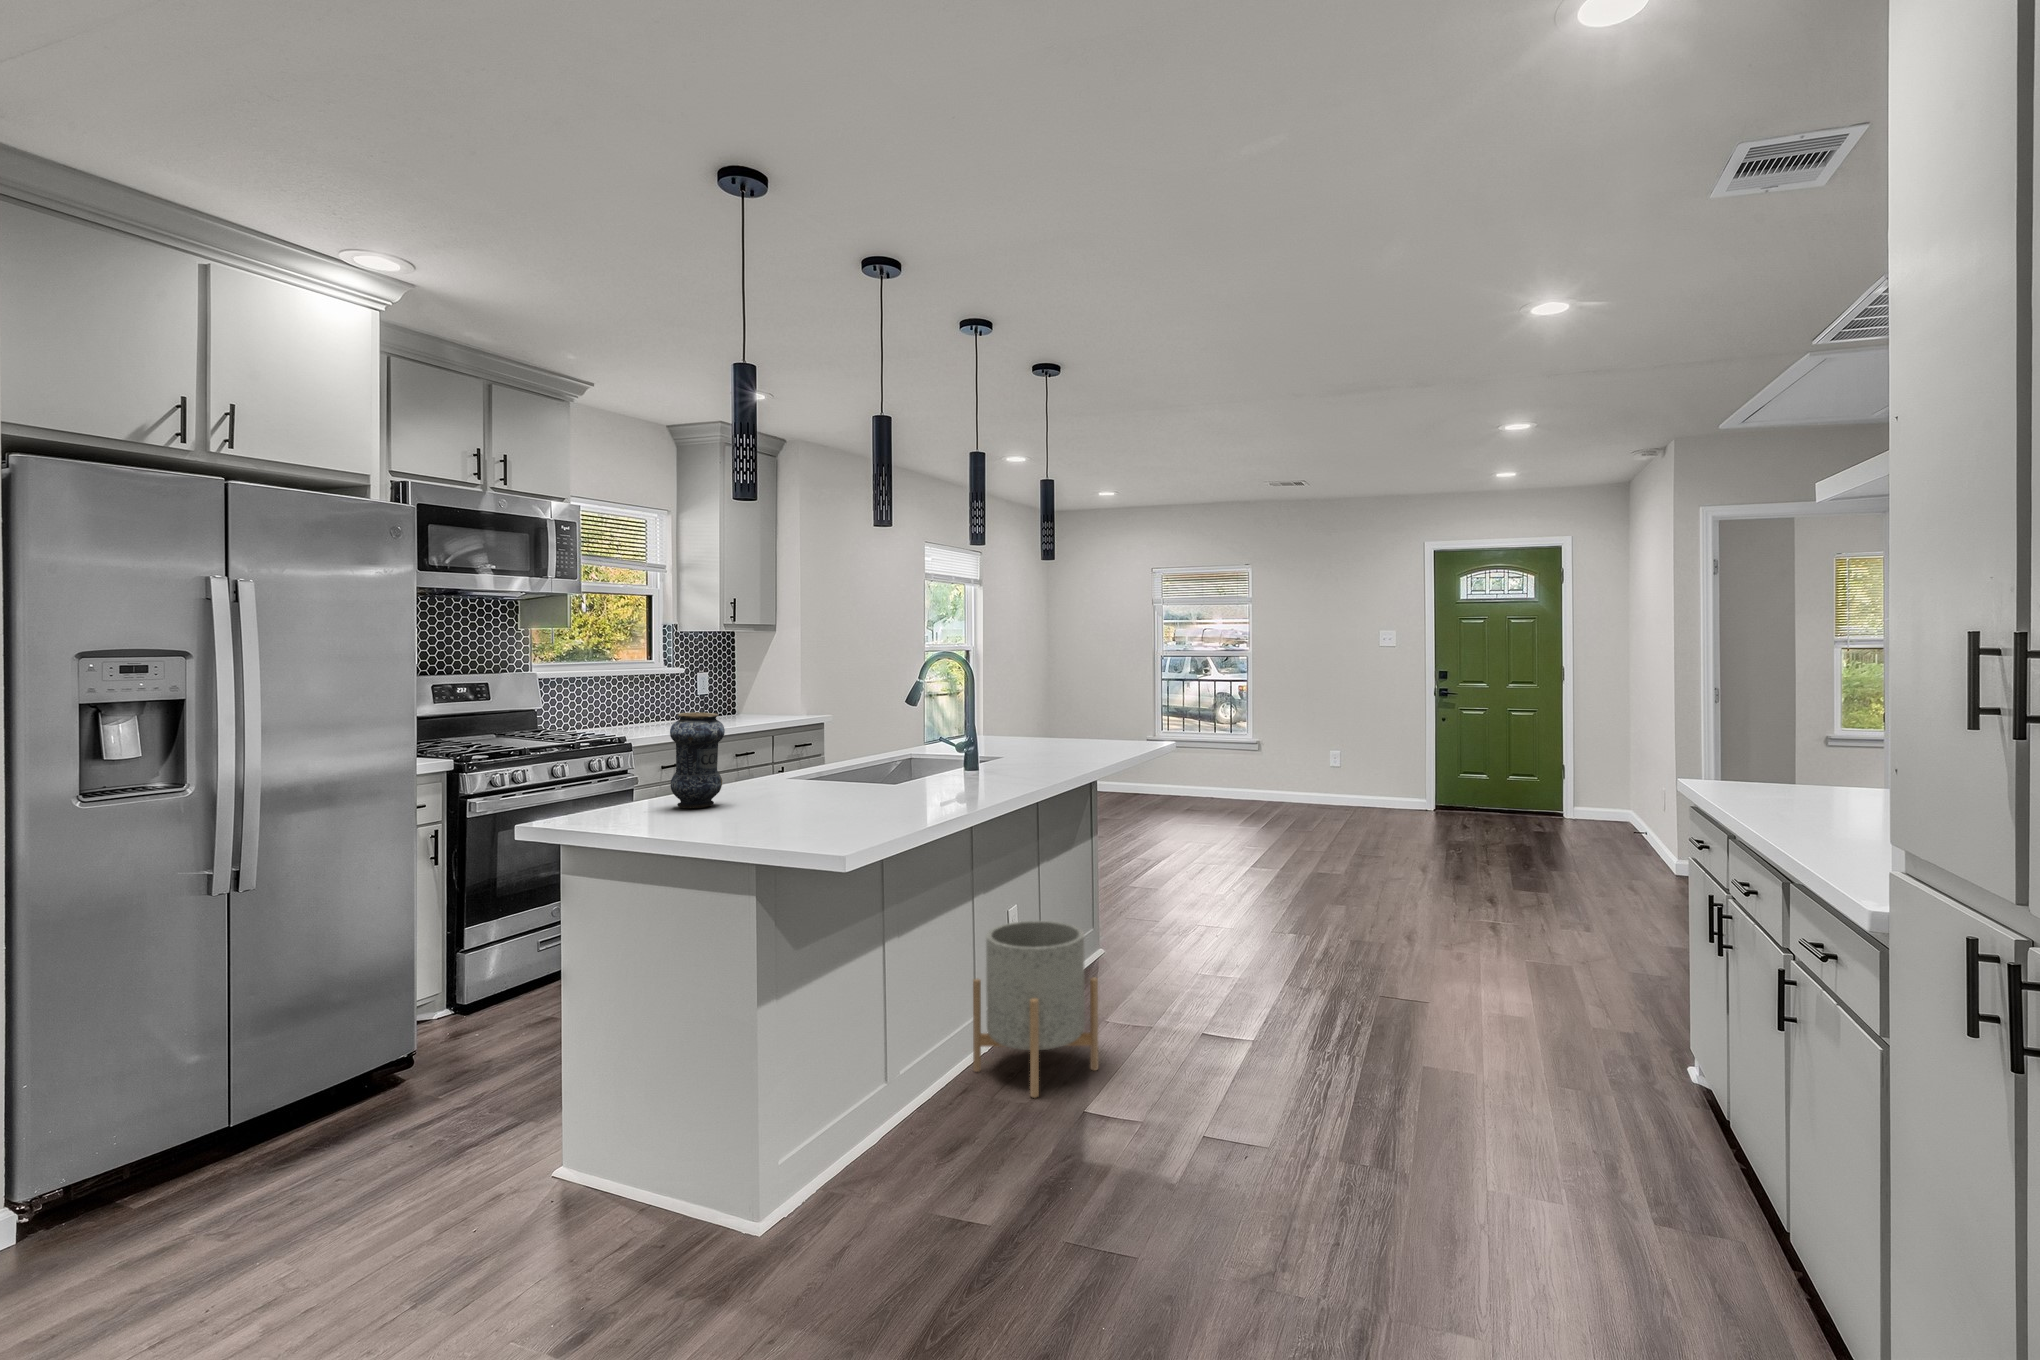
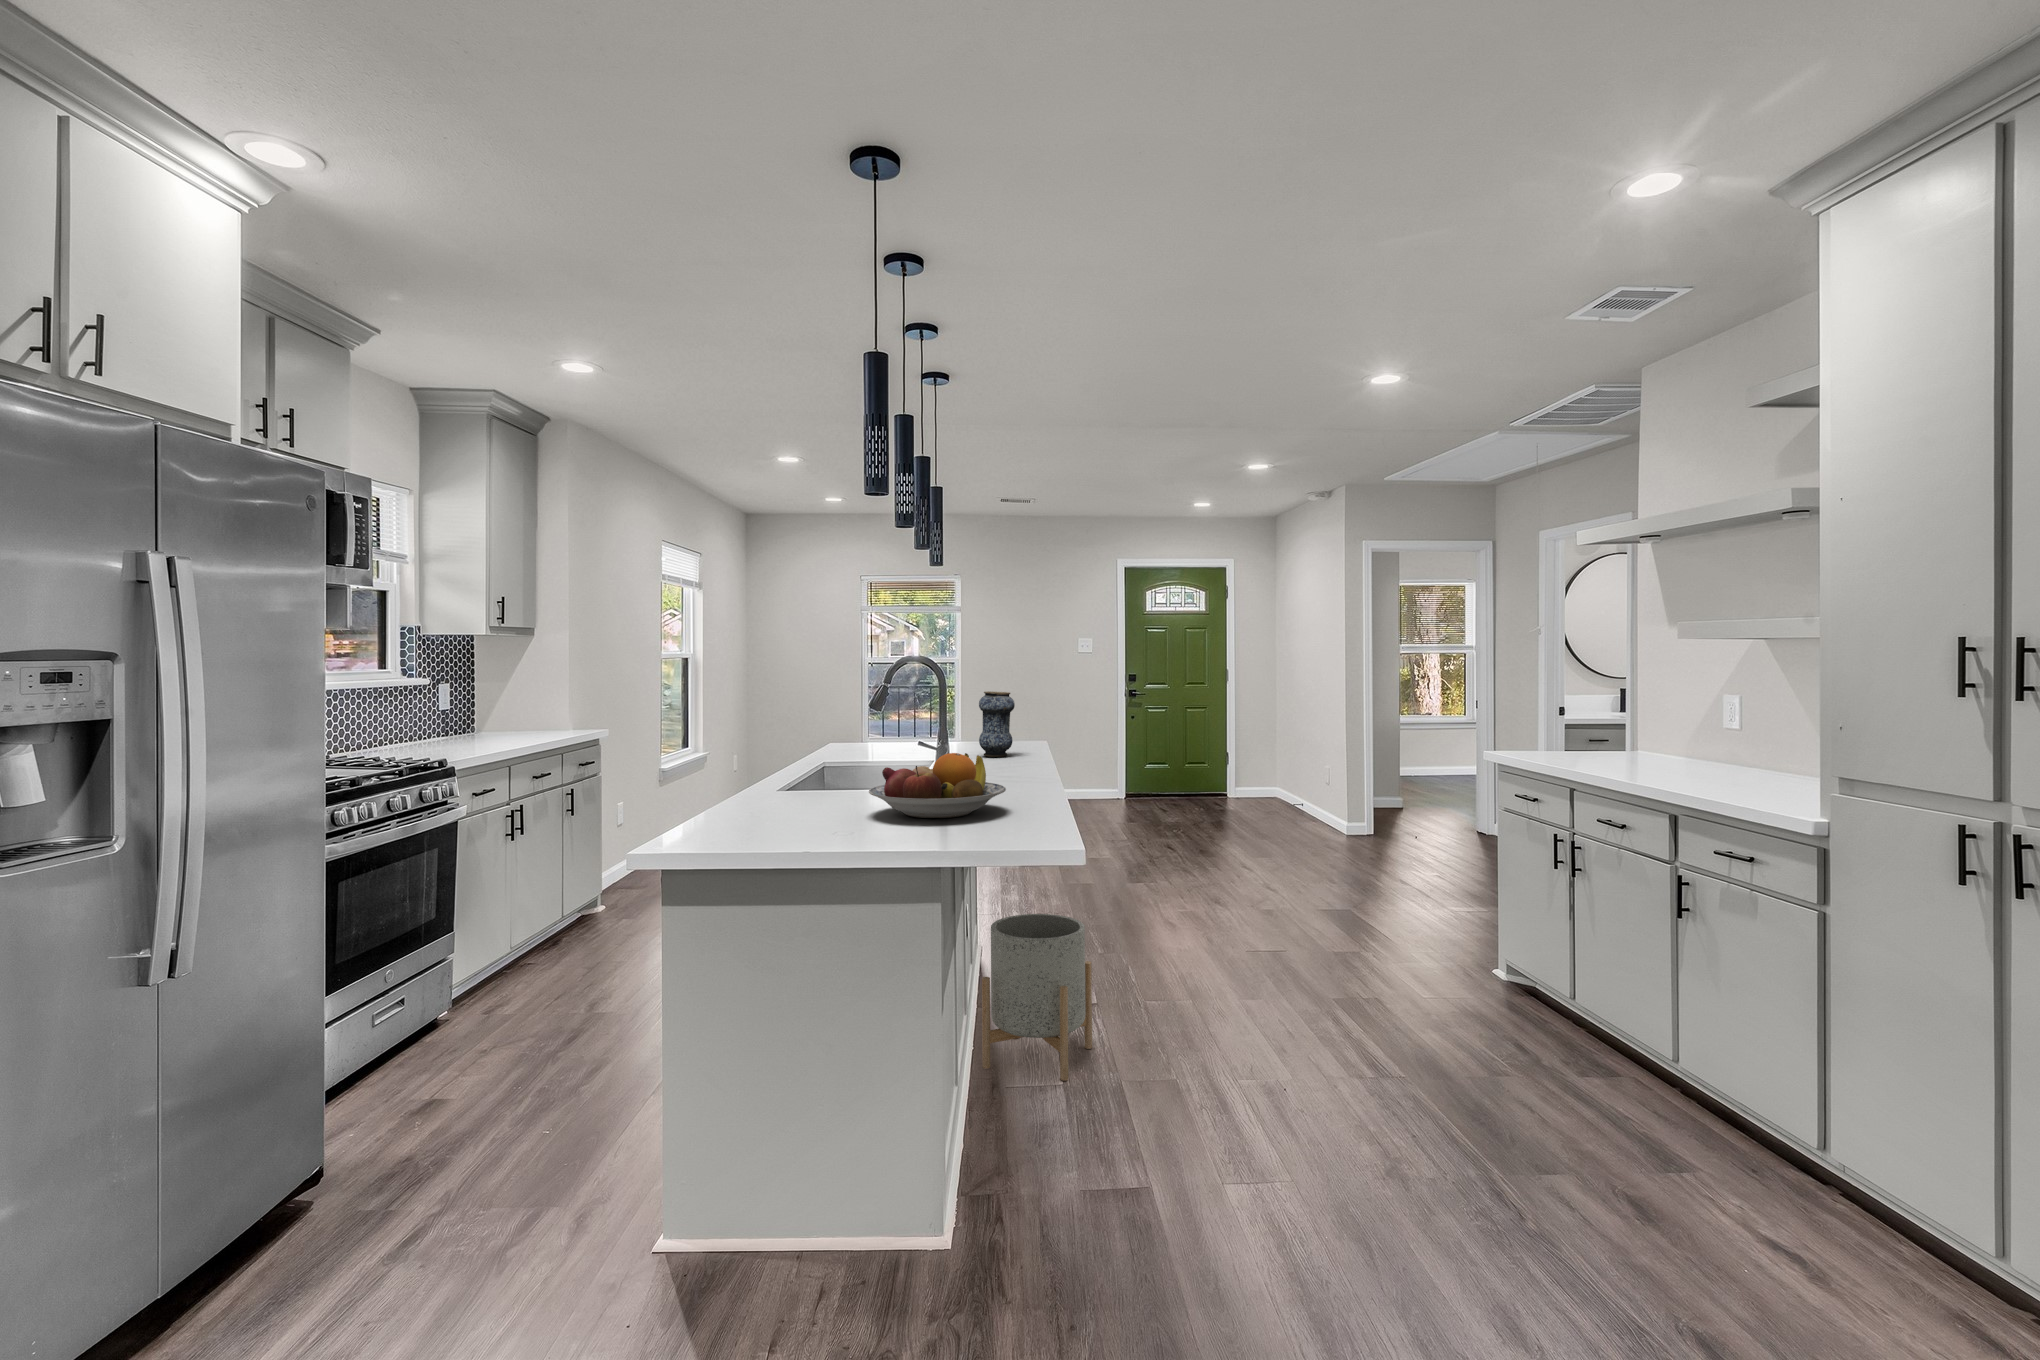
vase: present [670,712,725,808] -> present [979,691,1015,757]
fruit bowl: none [763,750,901,813] -> present [869,753,1006,818]

